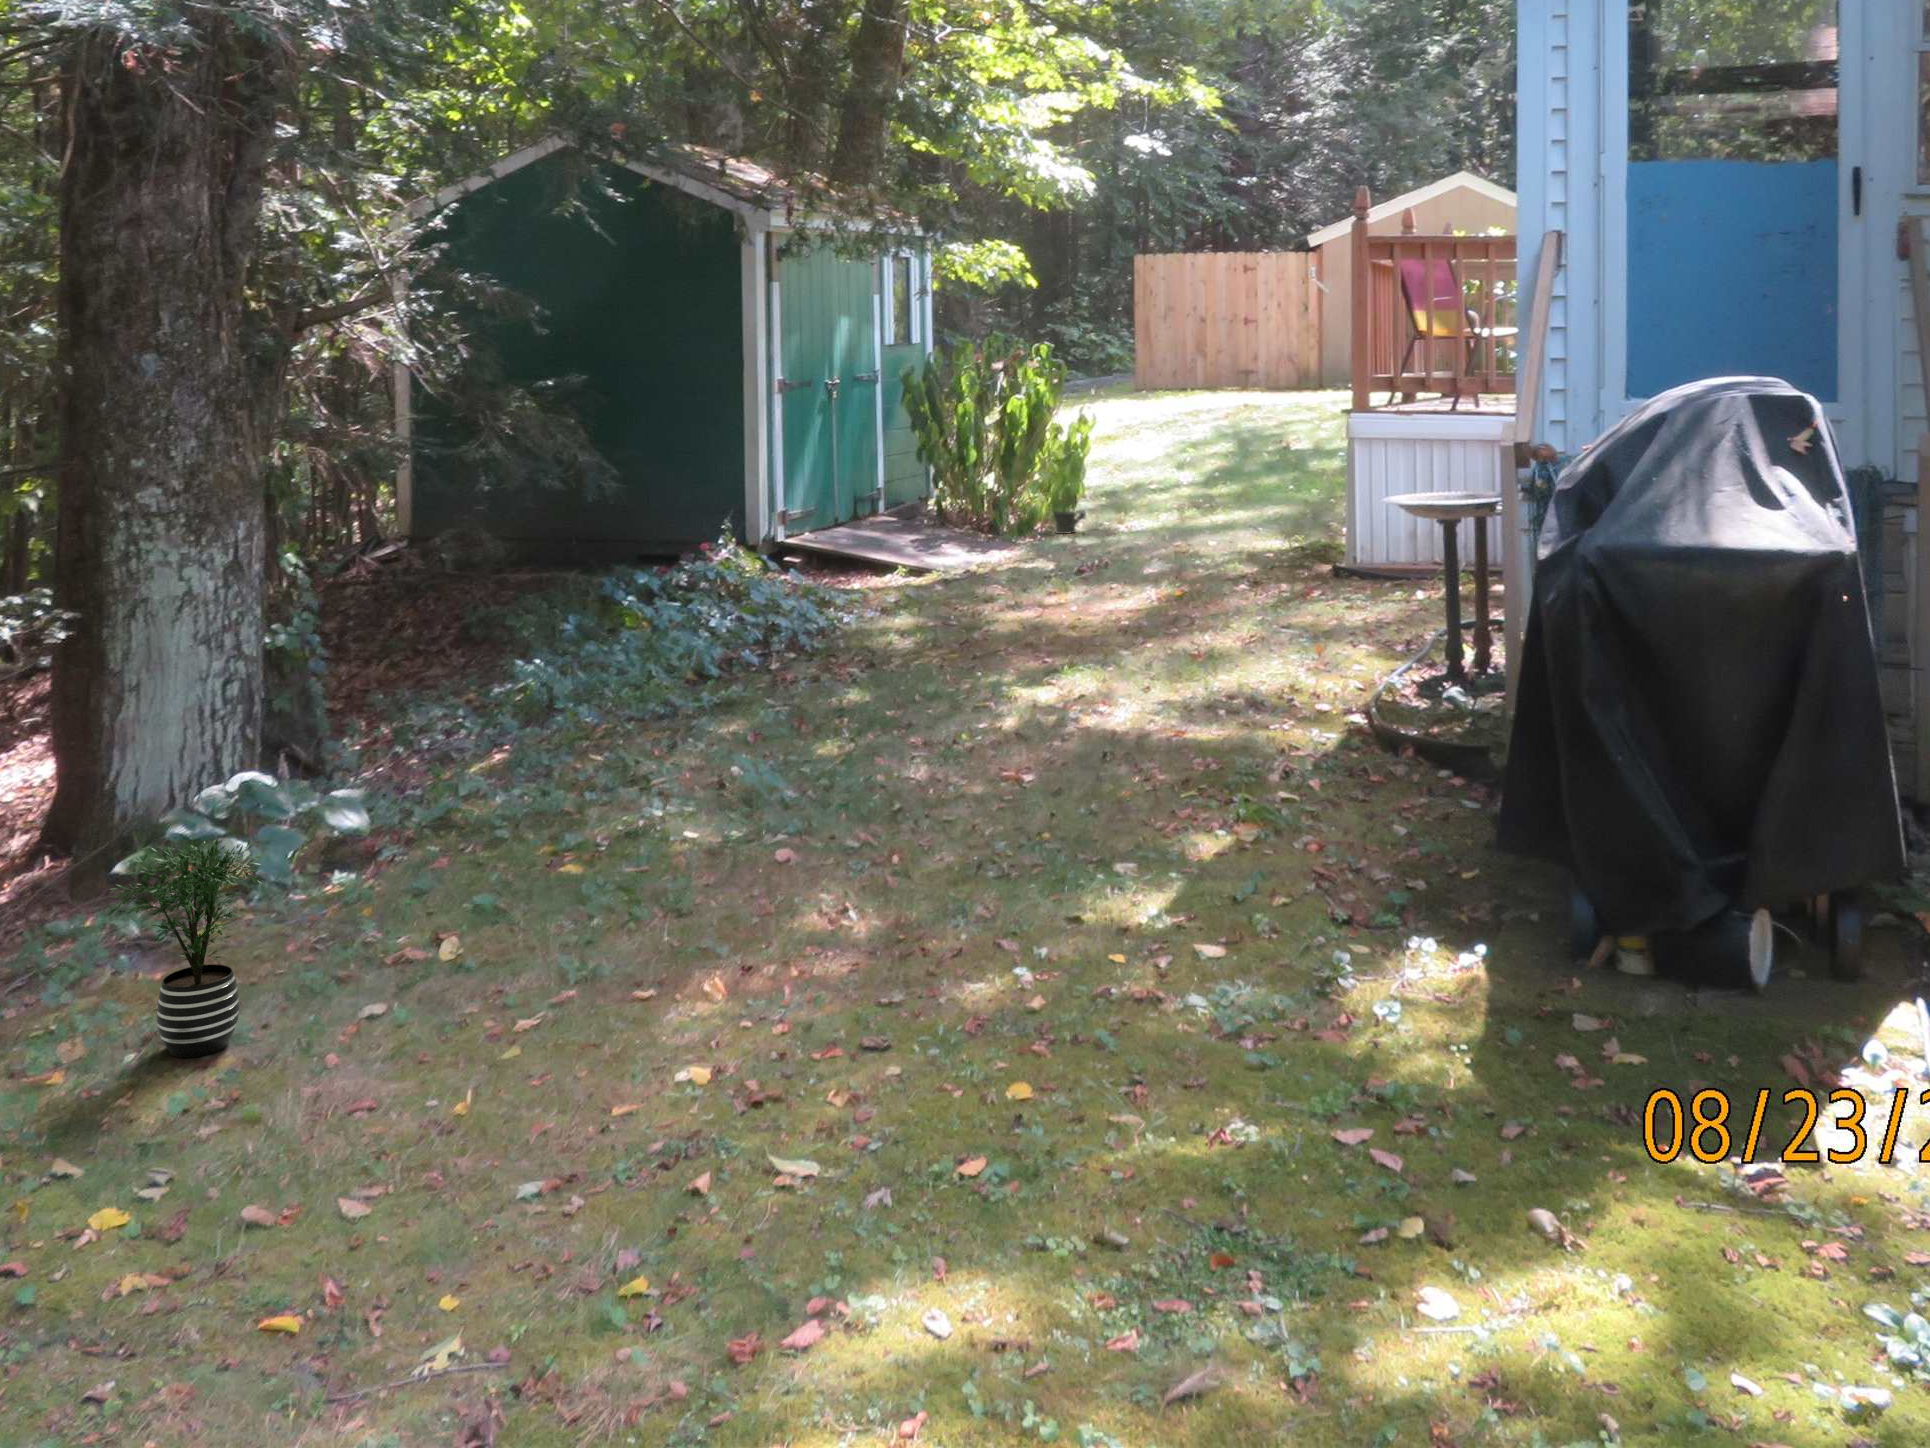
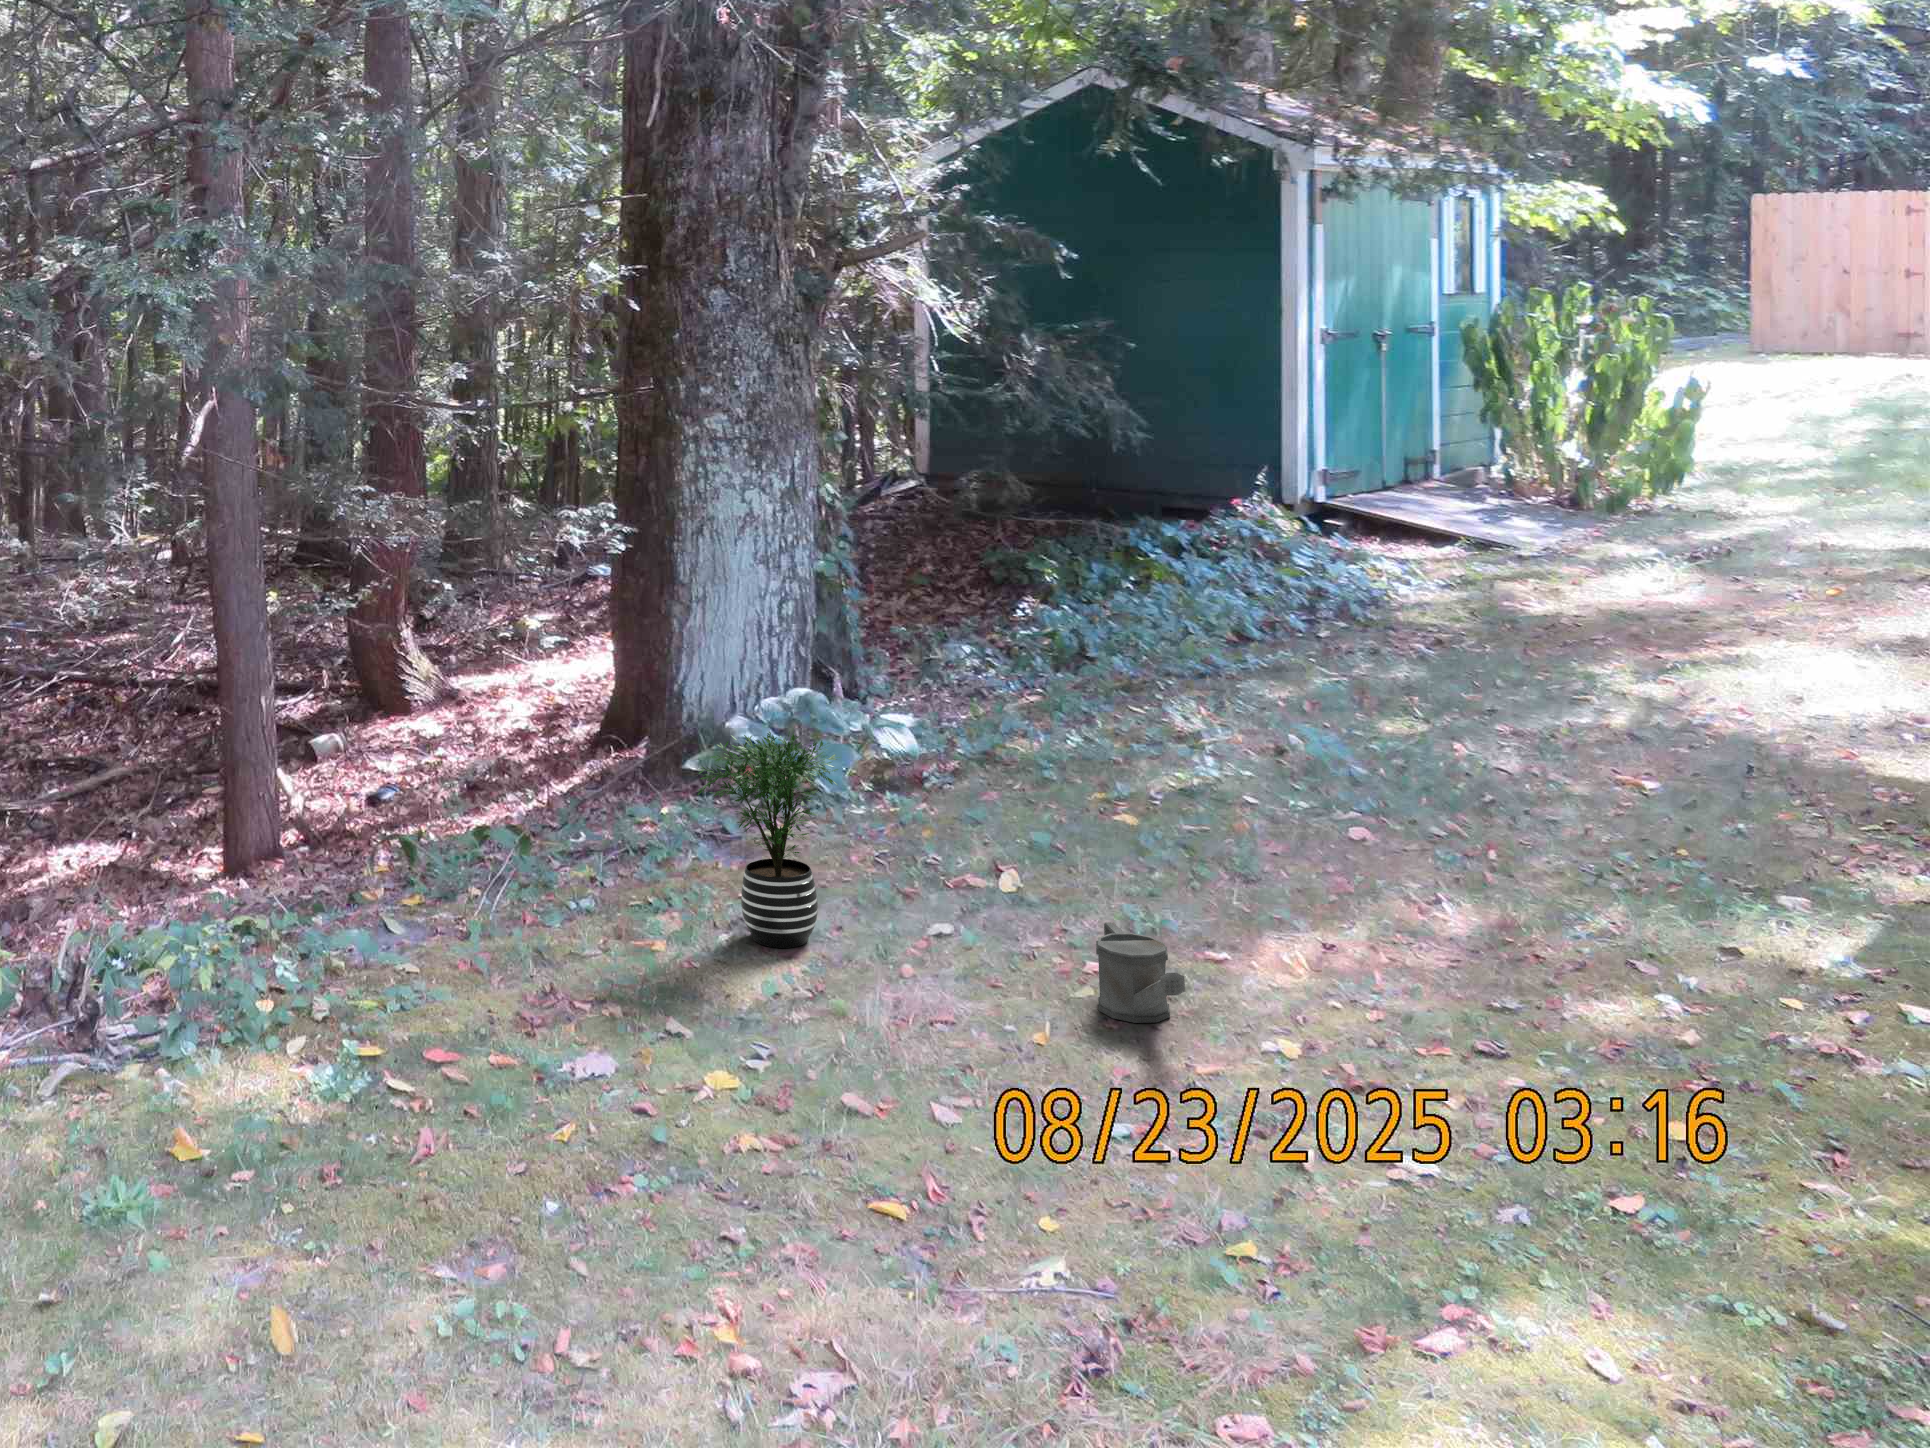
watering can: present [1054,511,1085,534] -> present [1096,922,1185,1023]

